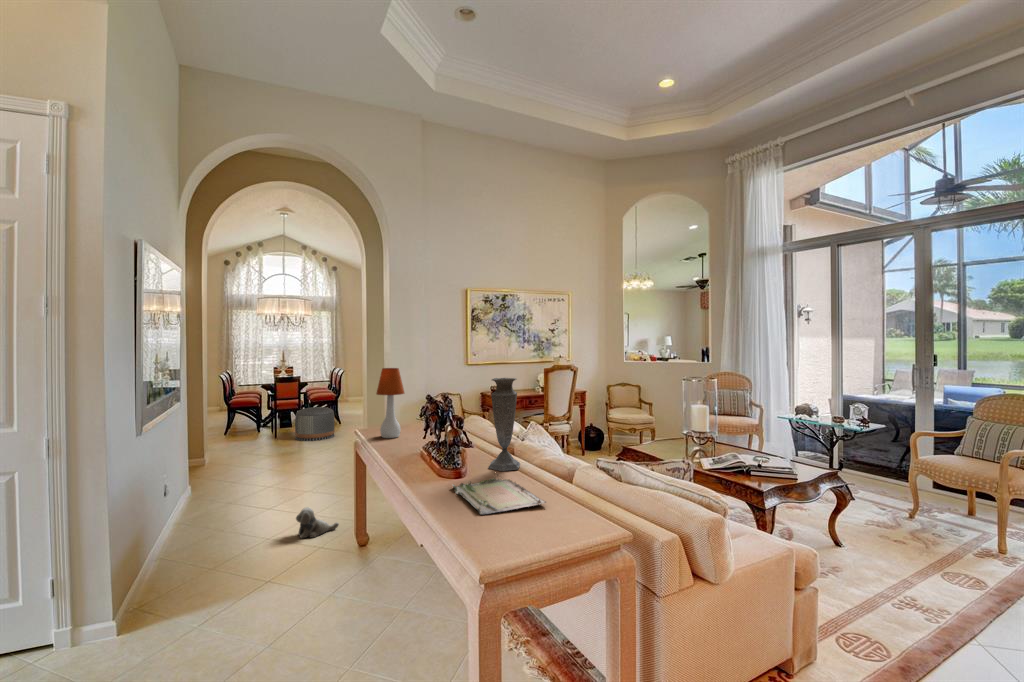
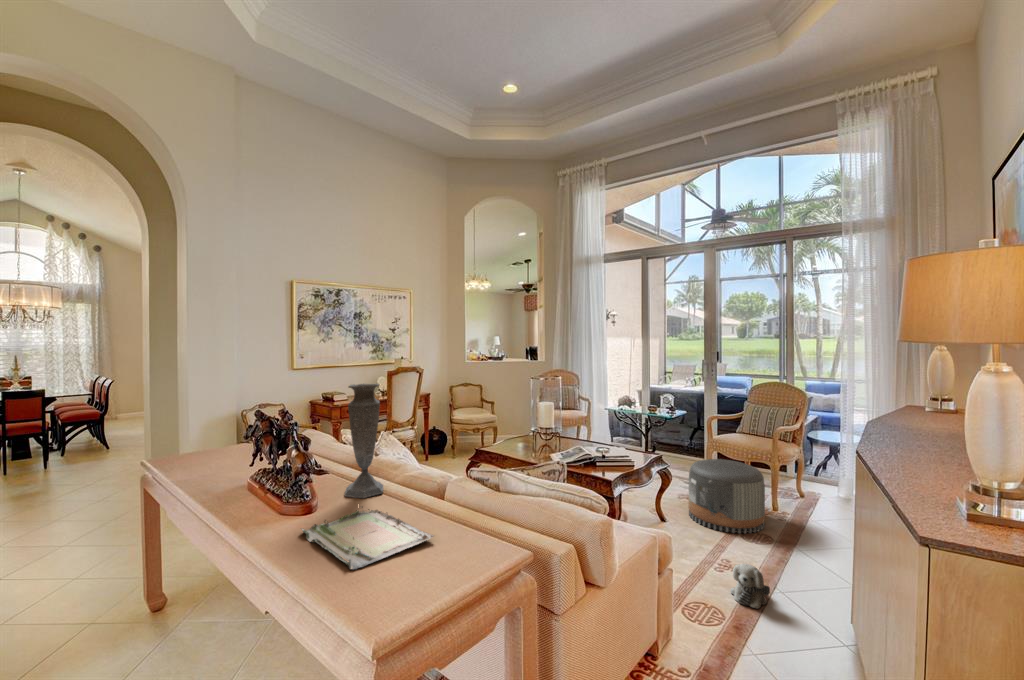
table lamp: present [376,368,404,438] -> none [173,375,217,468]
pouf: present [295,407,334,441] -> present [689,459,765,534]
plush toy: present [296,507,339,538] -> present [730,564,770,609]

